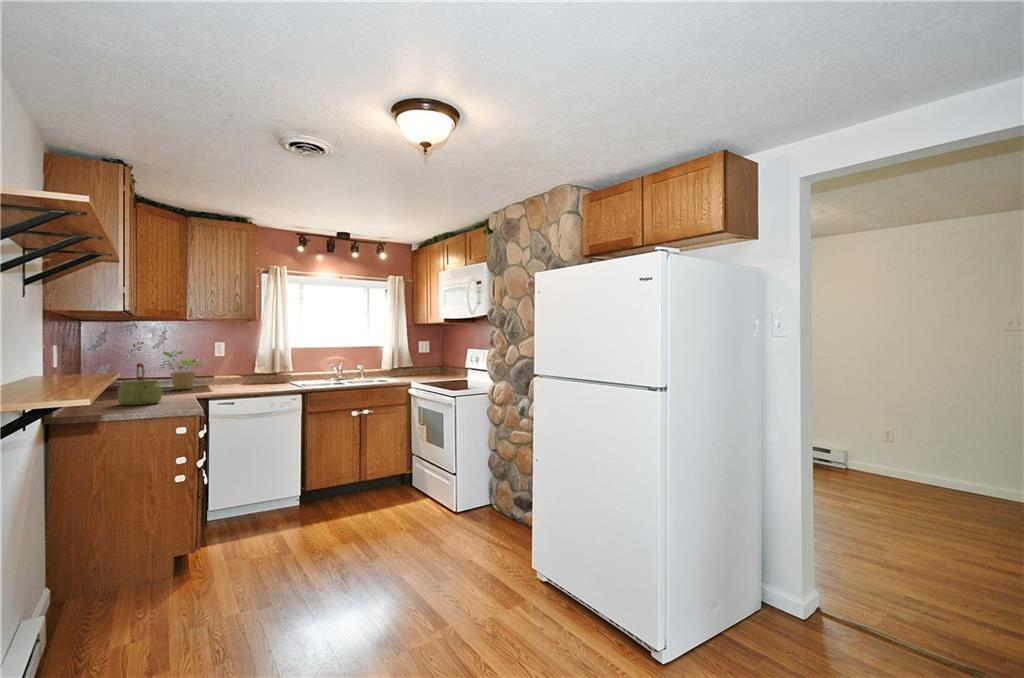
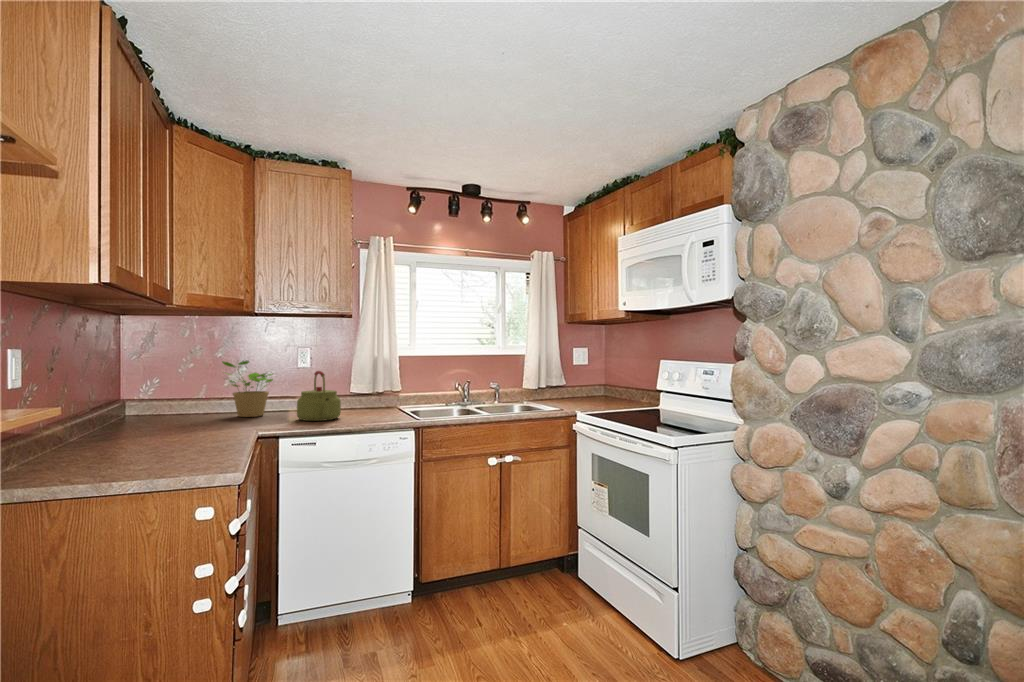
kettle: present [118,363,161,405] -> present [297,371,341,421]

